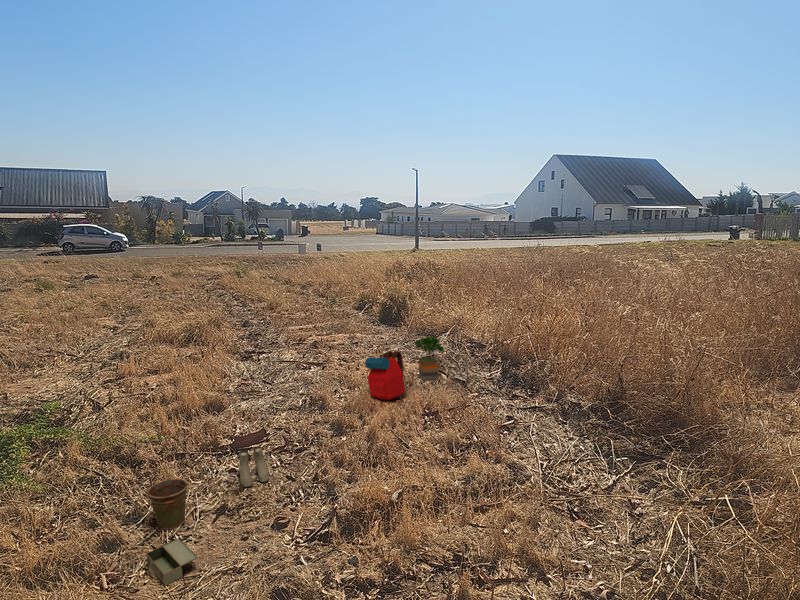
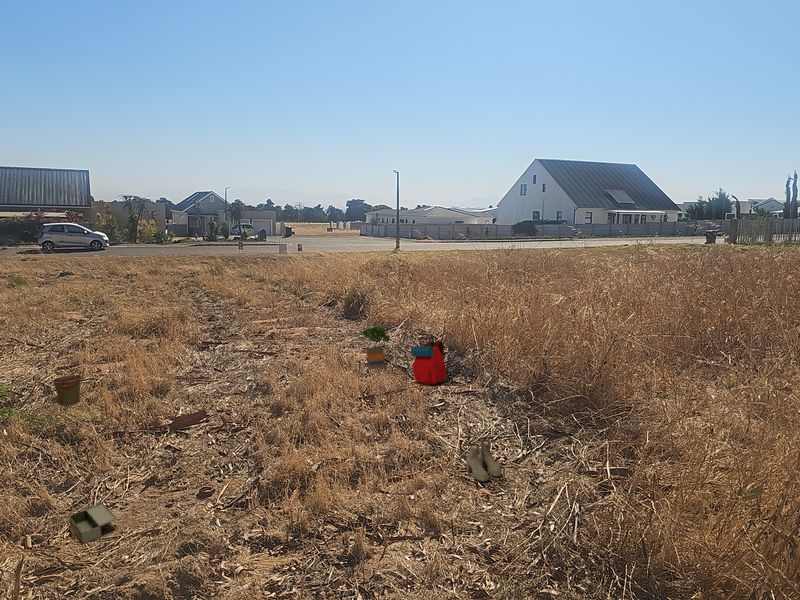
backpack: present [365,351,405,400] -> present [411,341,447,385]
boots: present [239,447,269,487] -> present [466,440,501,482]
bucket: present [146,479,189,529] -> present [51,375,82,405]

